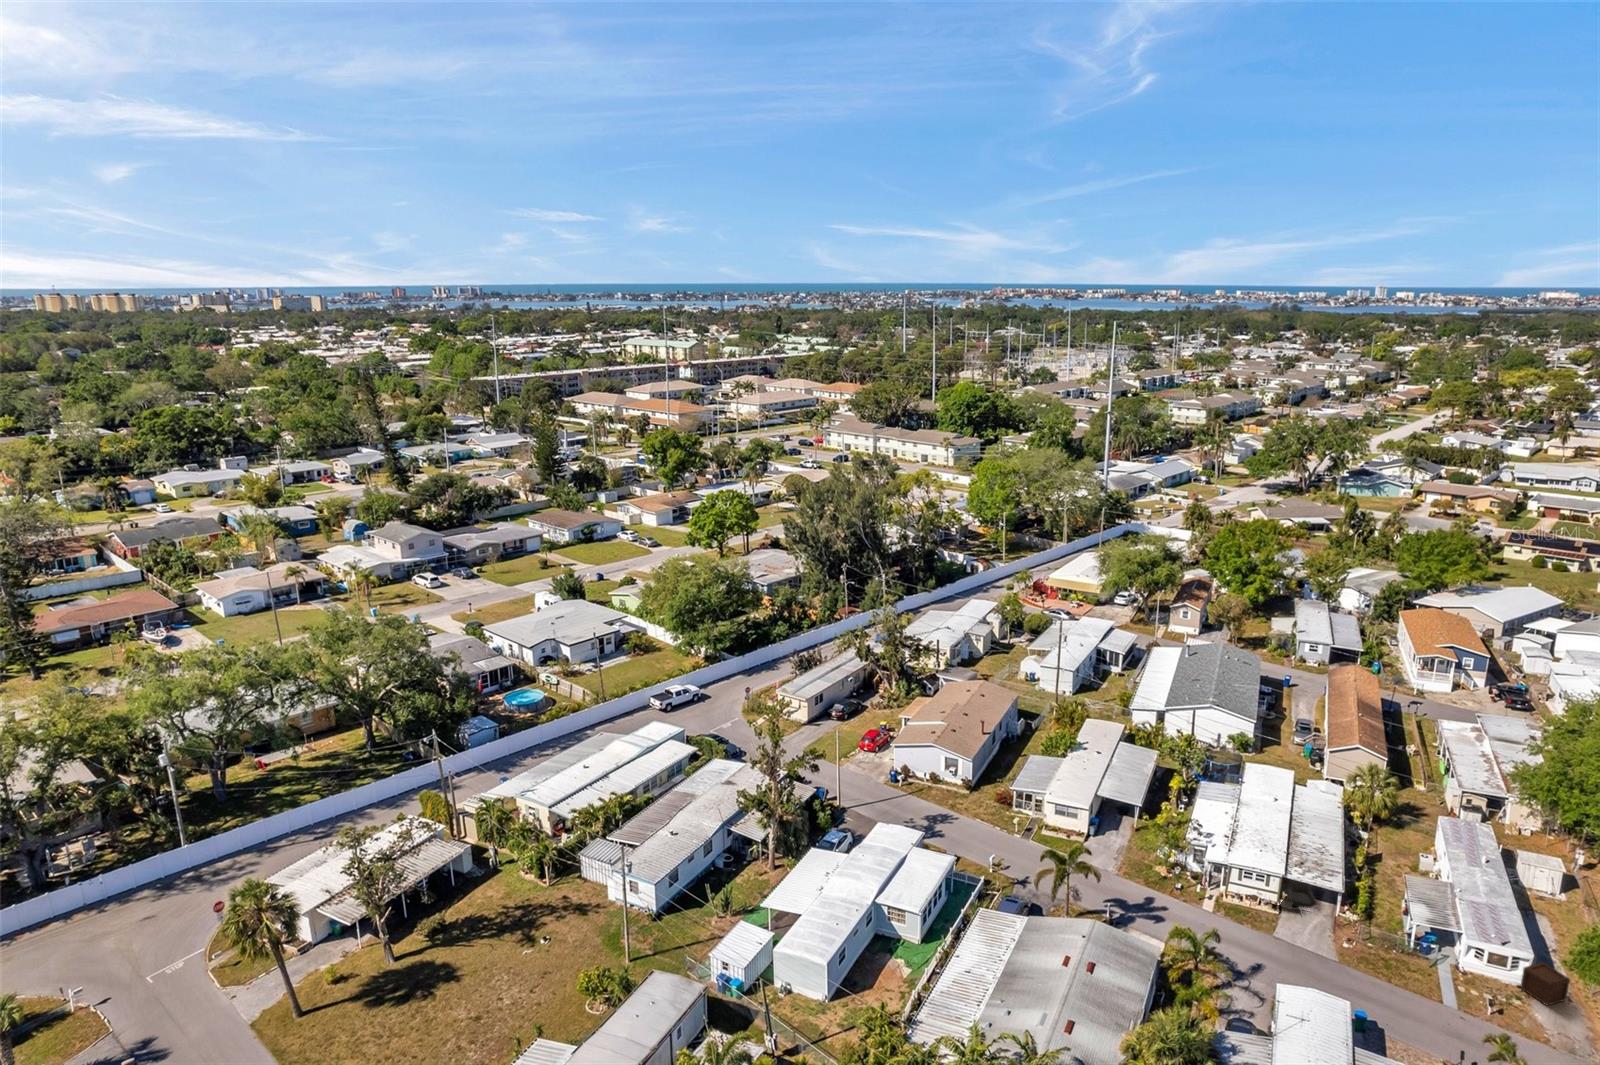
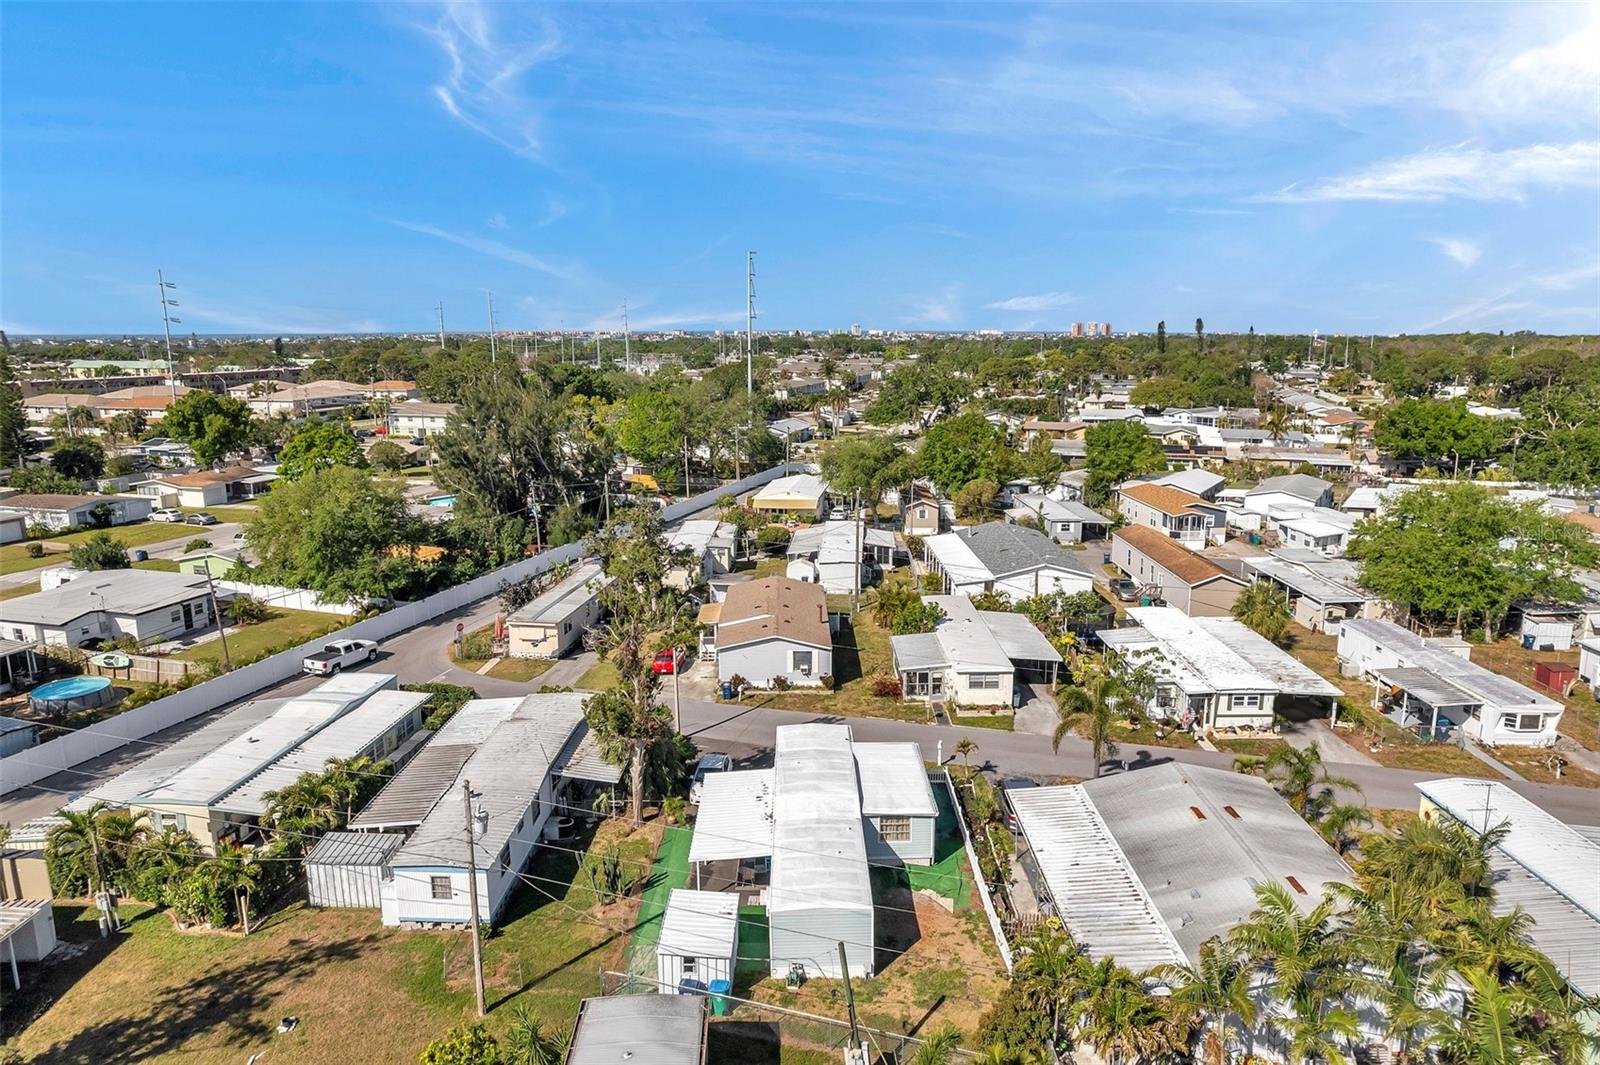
wooden crate: present [1521,962,1570,1005] -> none [1542,714,1589,758]

